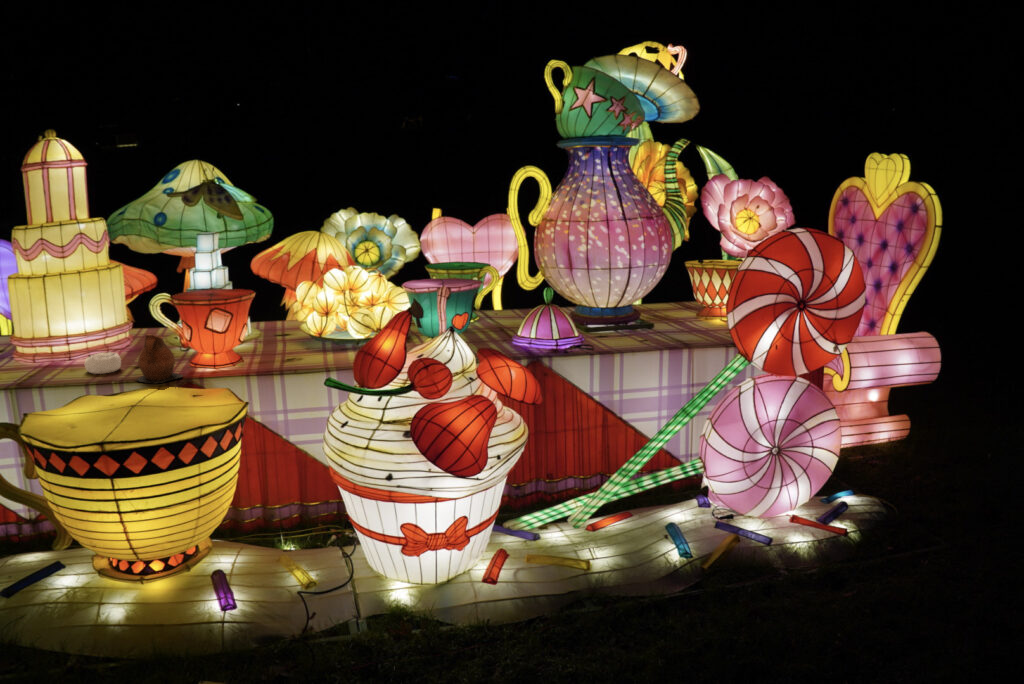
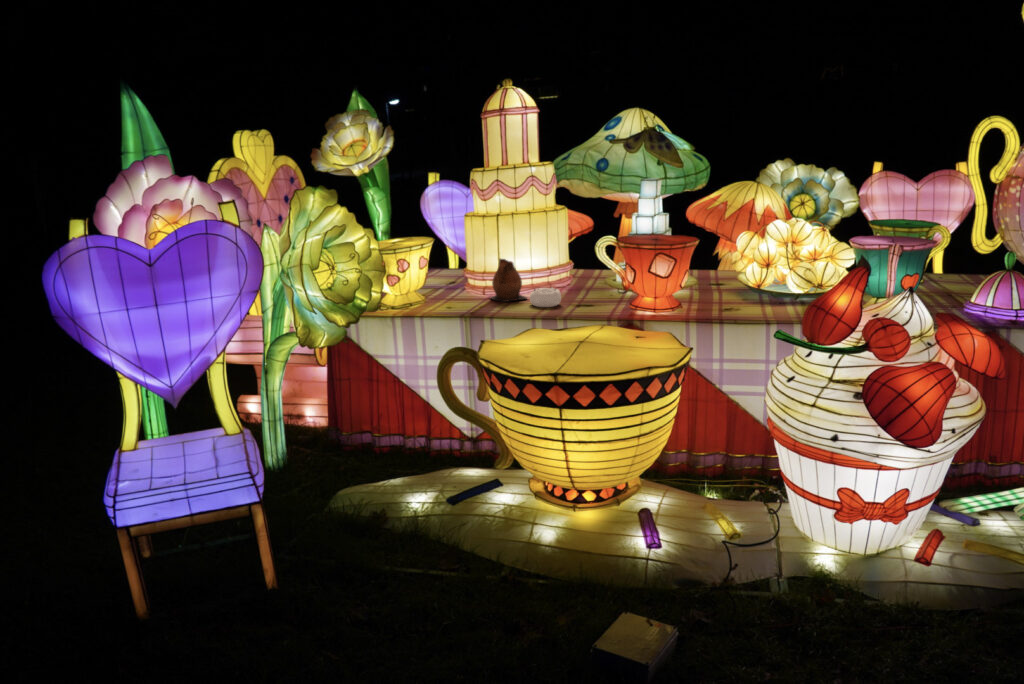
ceramic pitcher: present [137,335,183,384] -> present [491,259,527,302]

